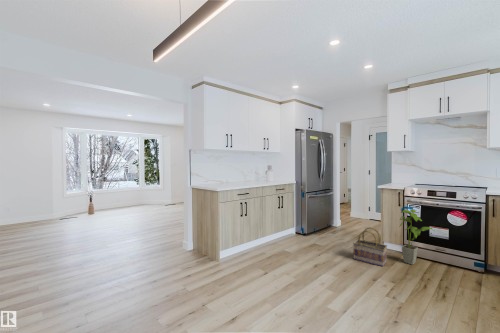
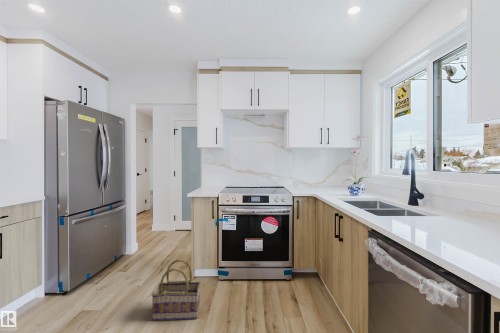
house plant: present [400,210,433,265] -> none [214,223,253,298]

